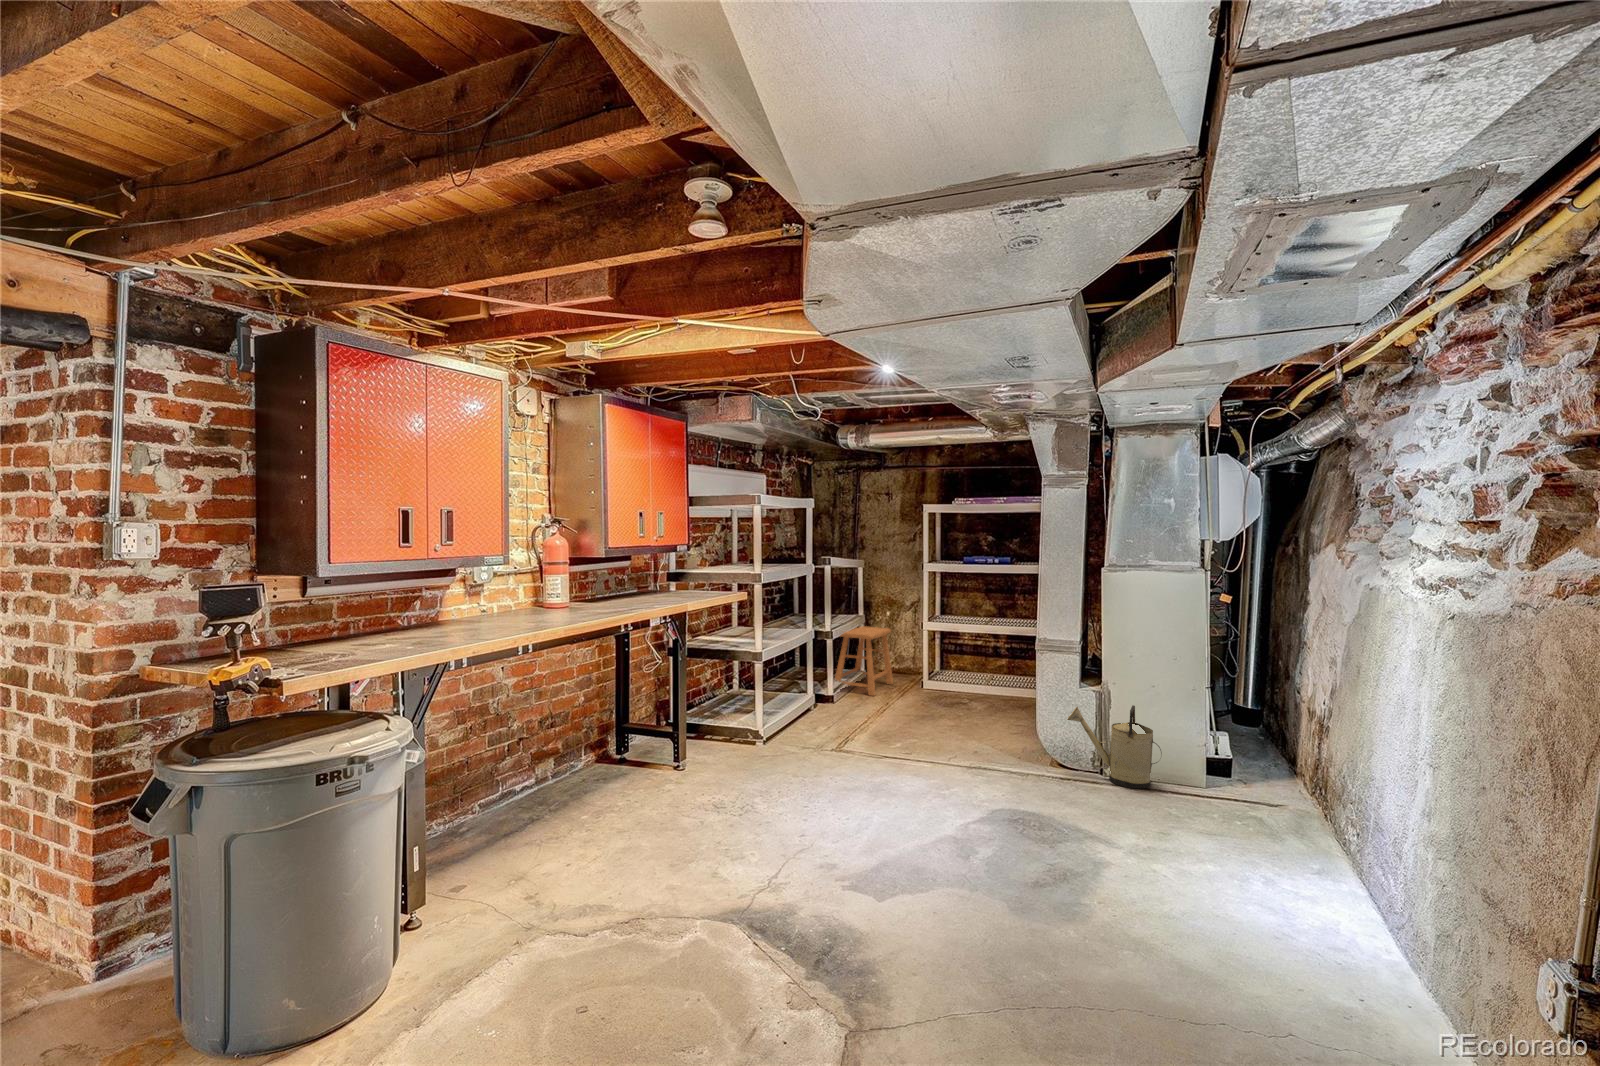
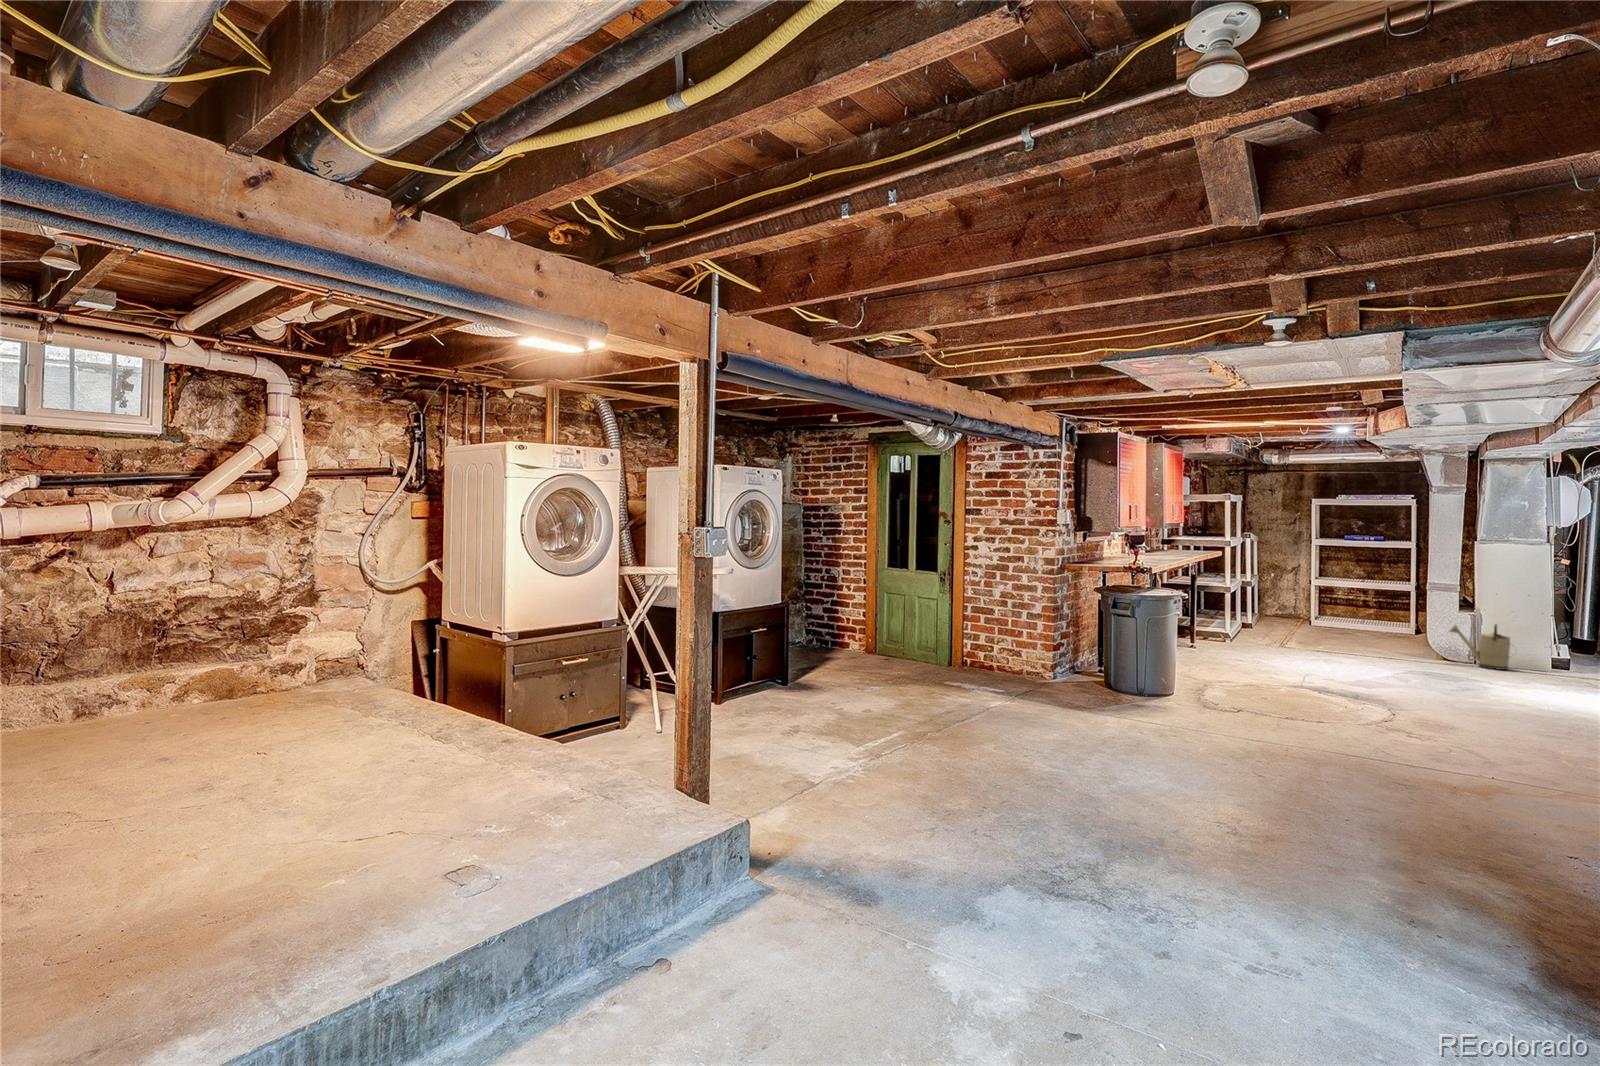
stool: present [834,626,893,696] -> none [1247,583,1288,628]

